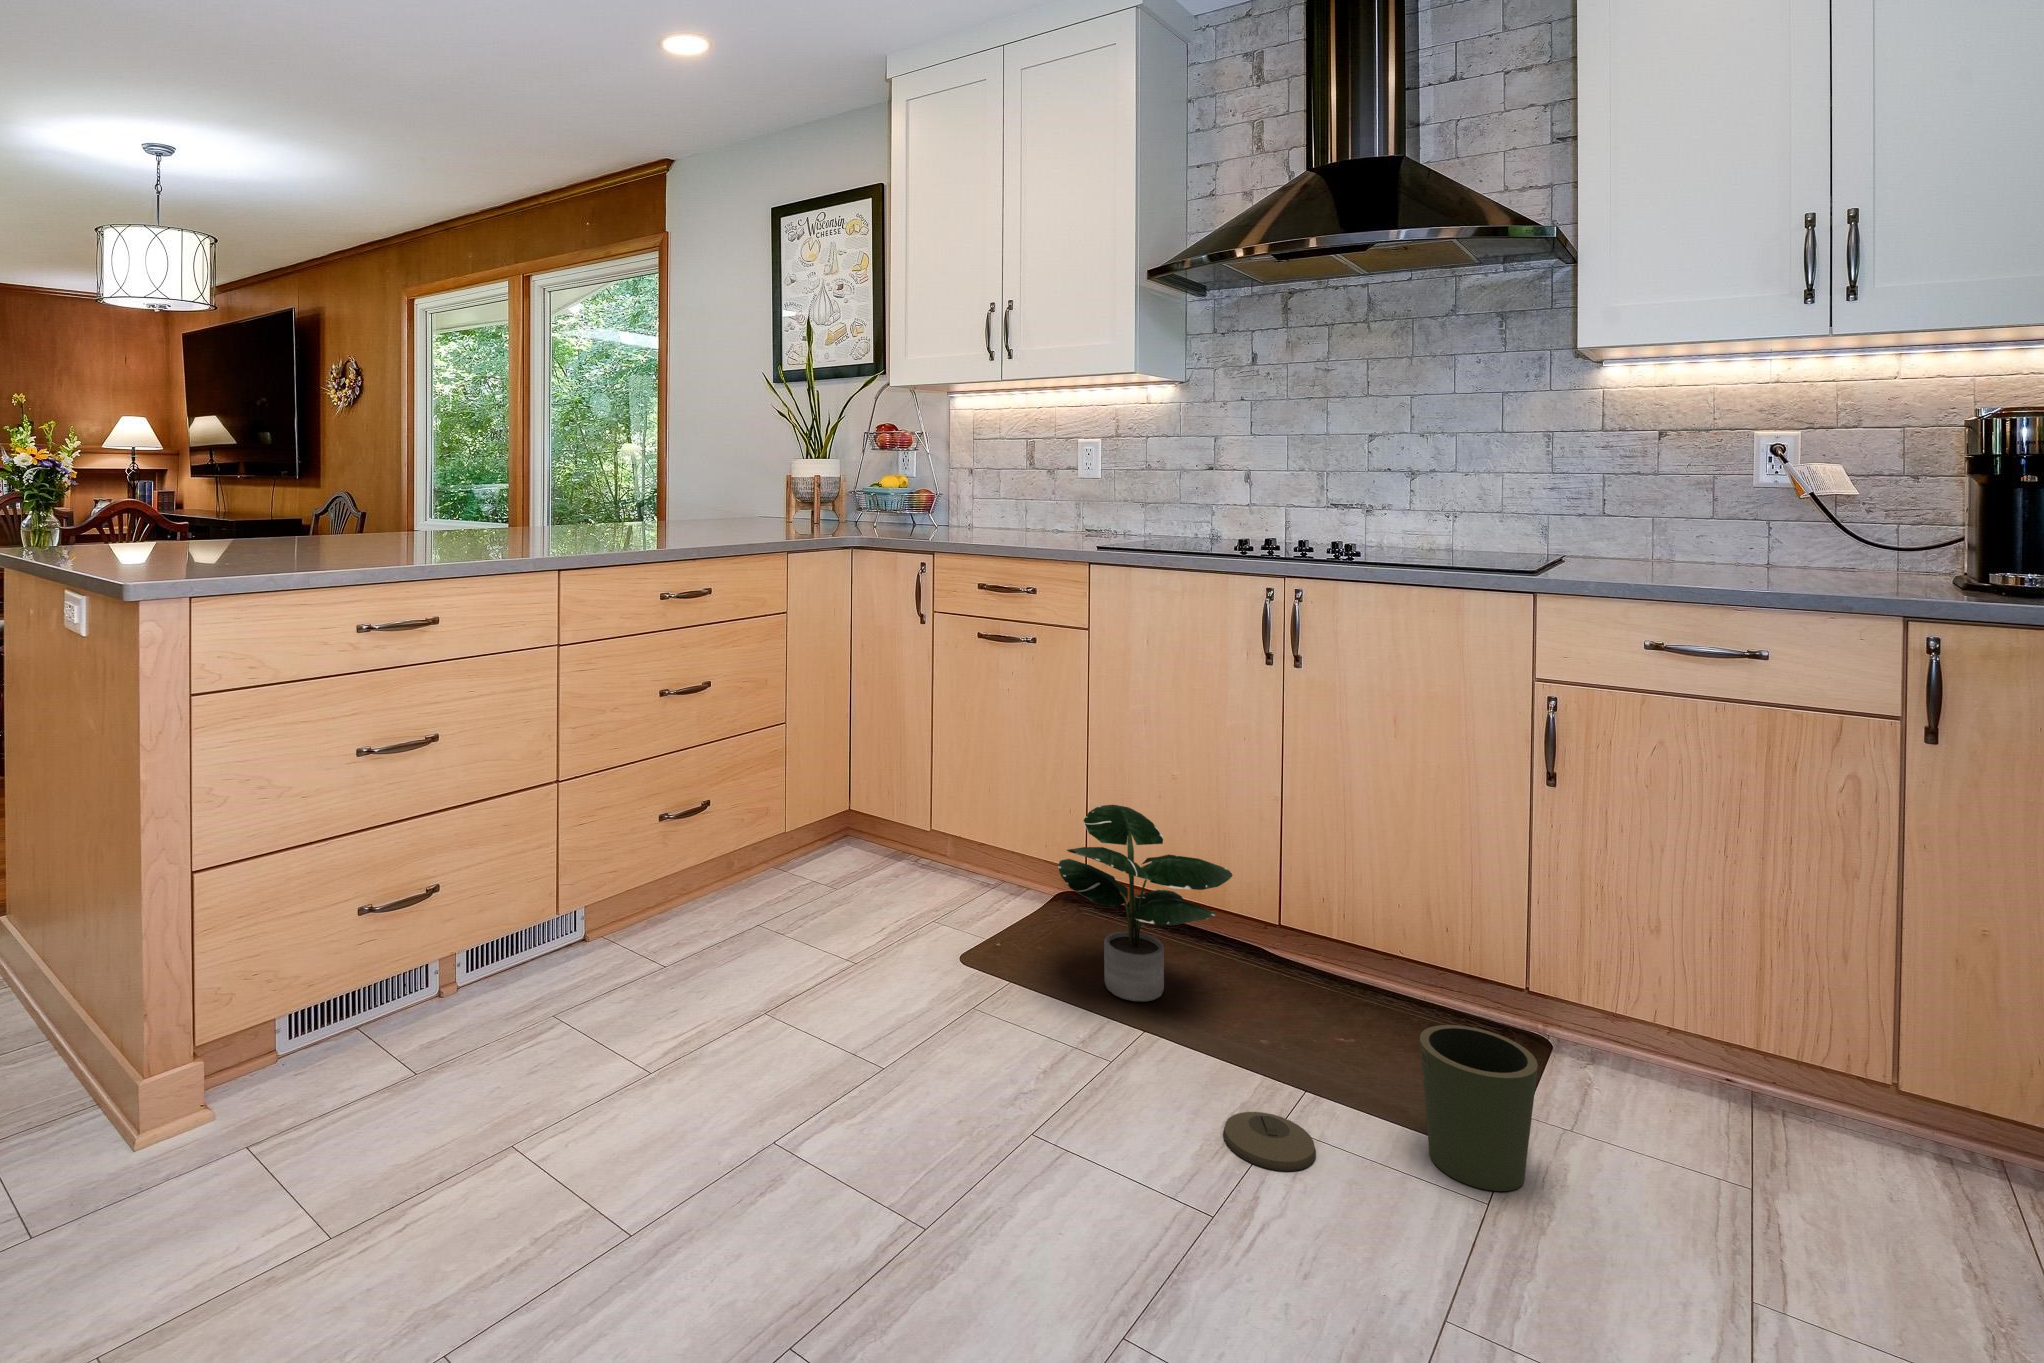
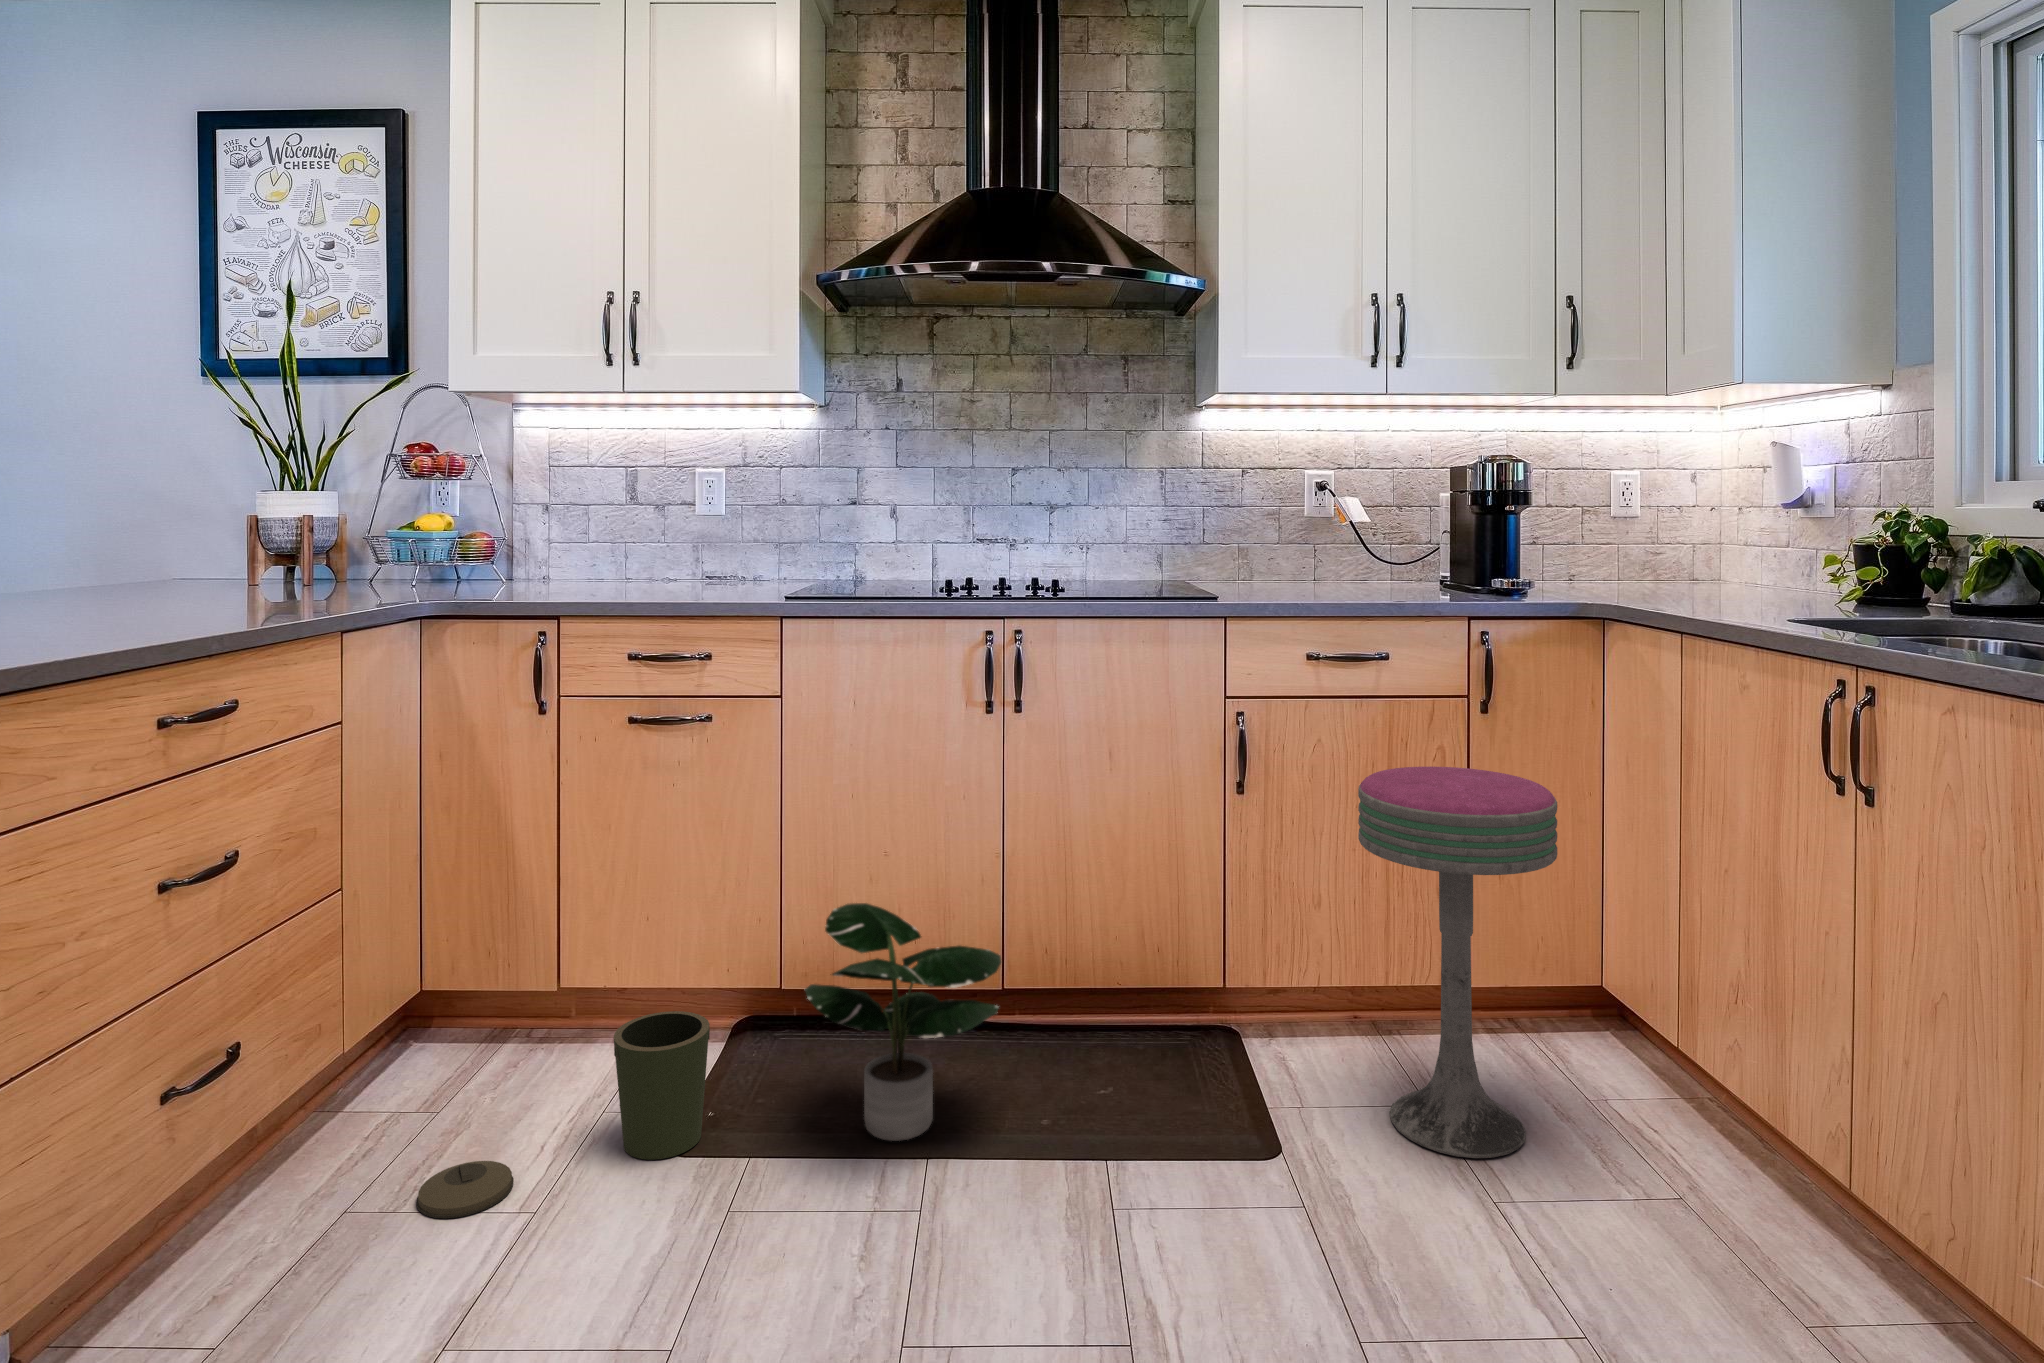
bar stool: none [1621,778,1915,1241] -> present [1358,767,1557,1158]
trash can: present [1223,1025,1538,1191] -> present [417,1011,710,1218]

